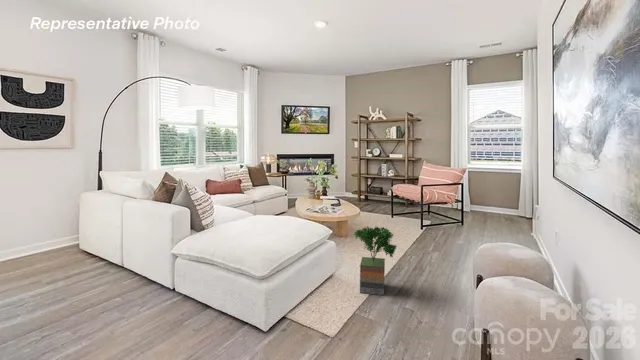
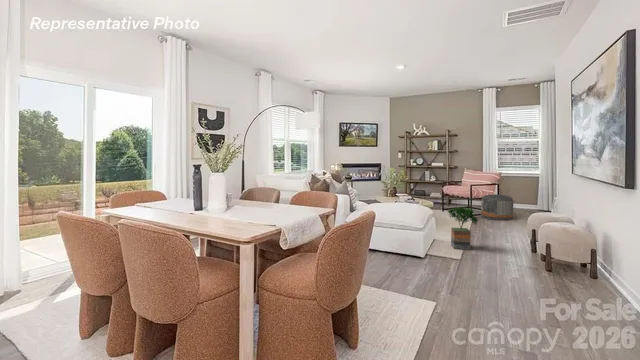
pouf: none [438,197,479,232] -> present [481,195,513,220]

